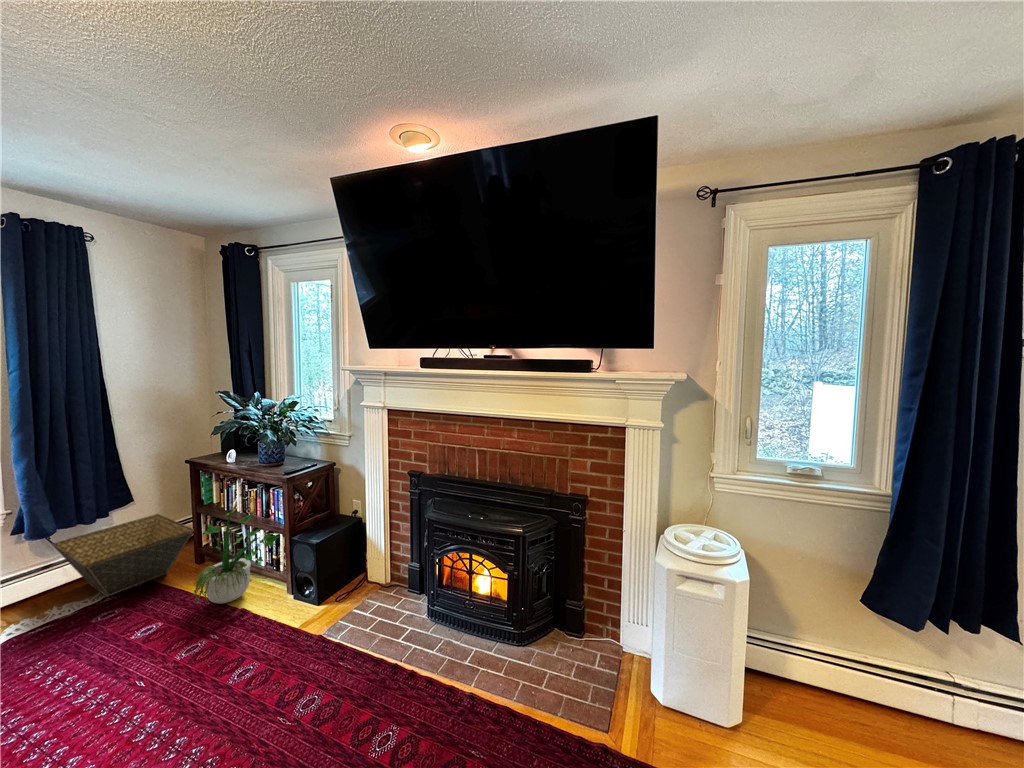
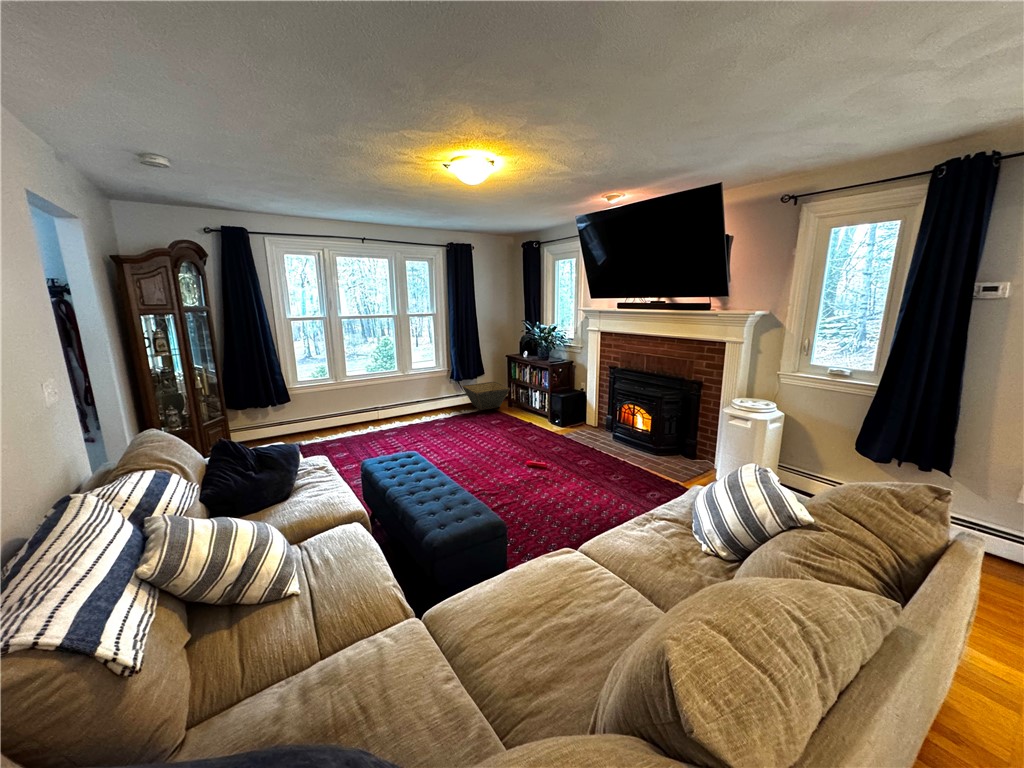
potted plant: present [193,503,280,604] -> none [513,369,547,419]

